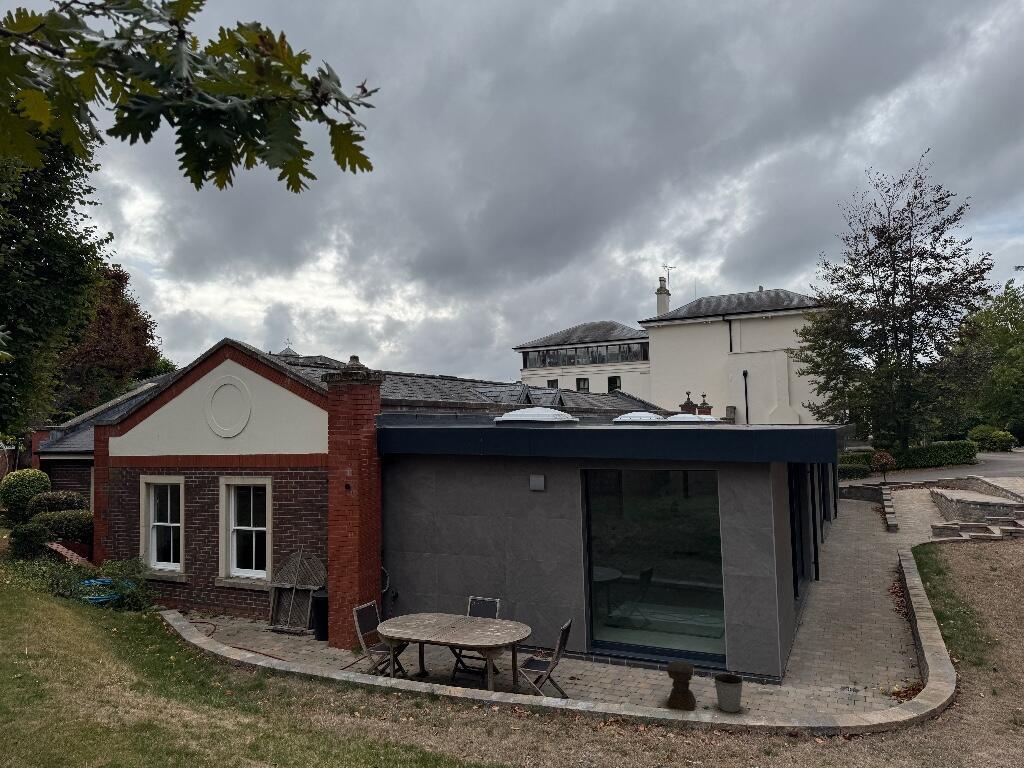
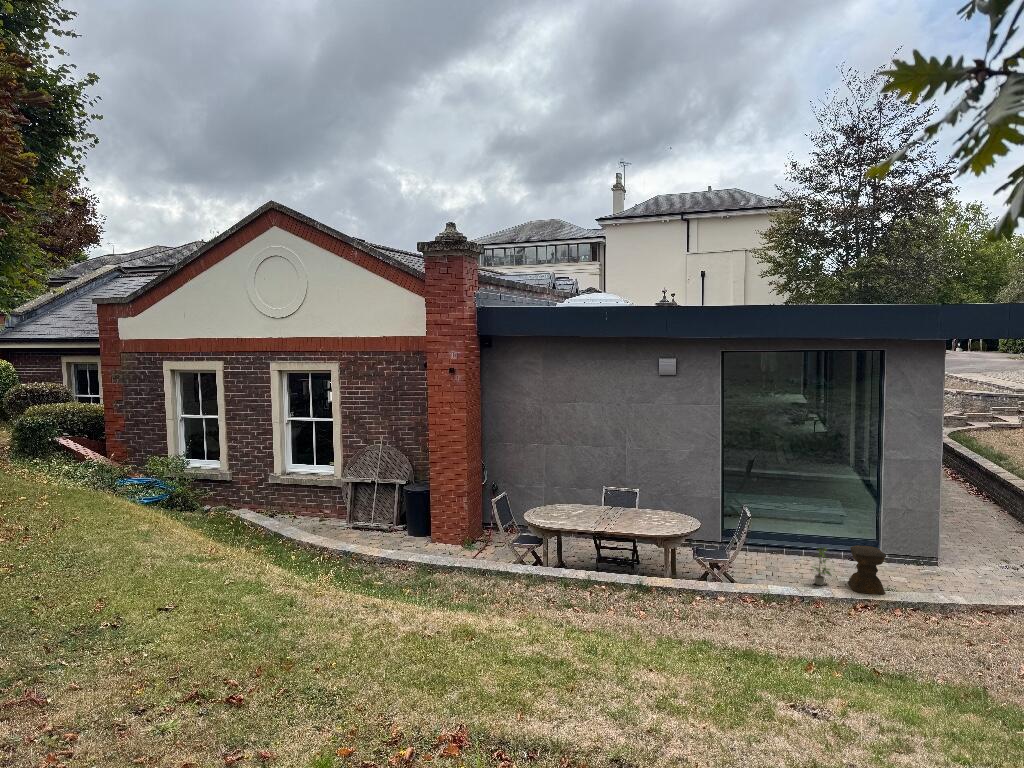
potted plant: none [631,660,653,699] -> present [811,547,831,585]
bucket: present [713,673,743,712] -> none [899,555,936,594]

